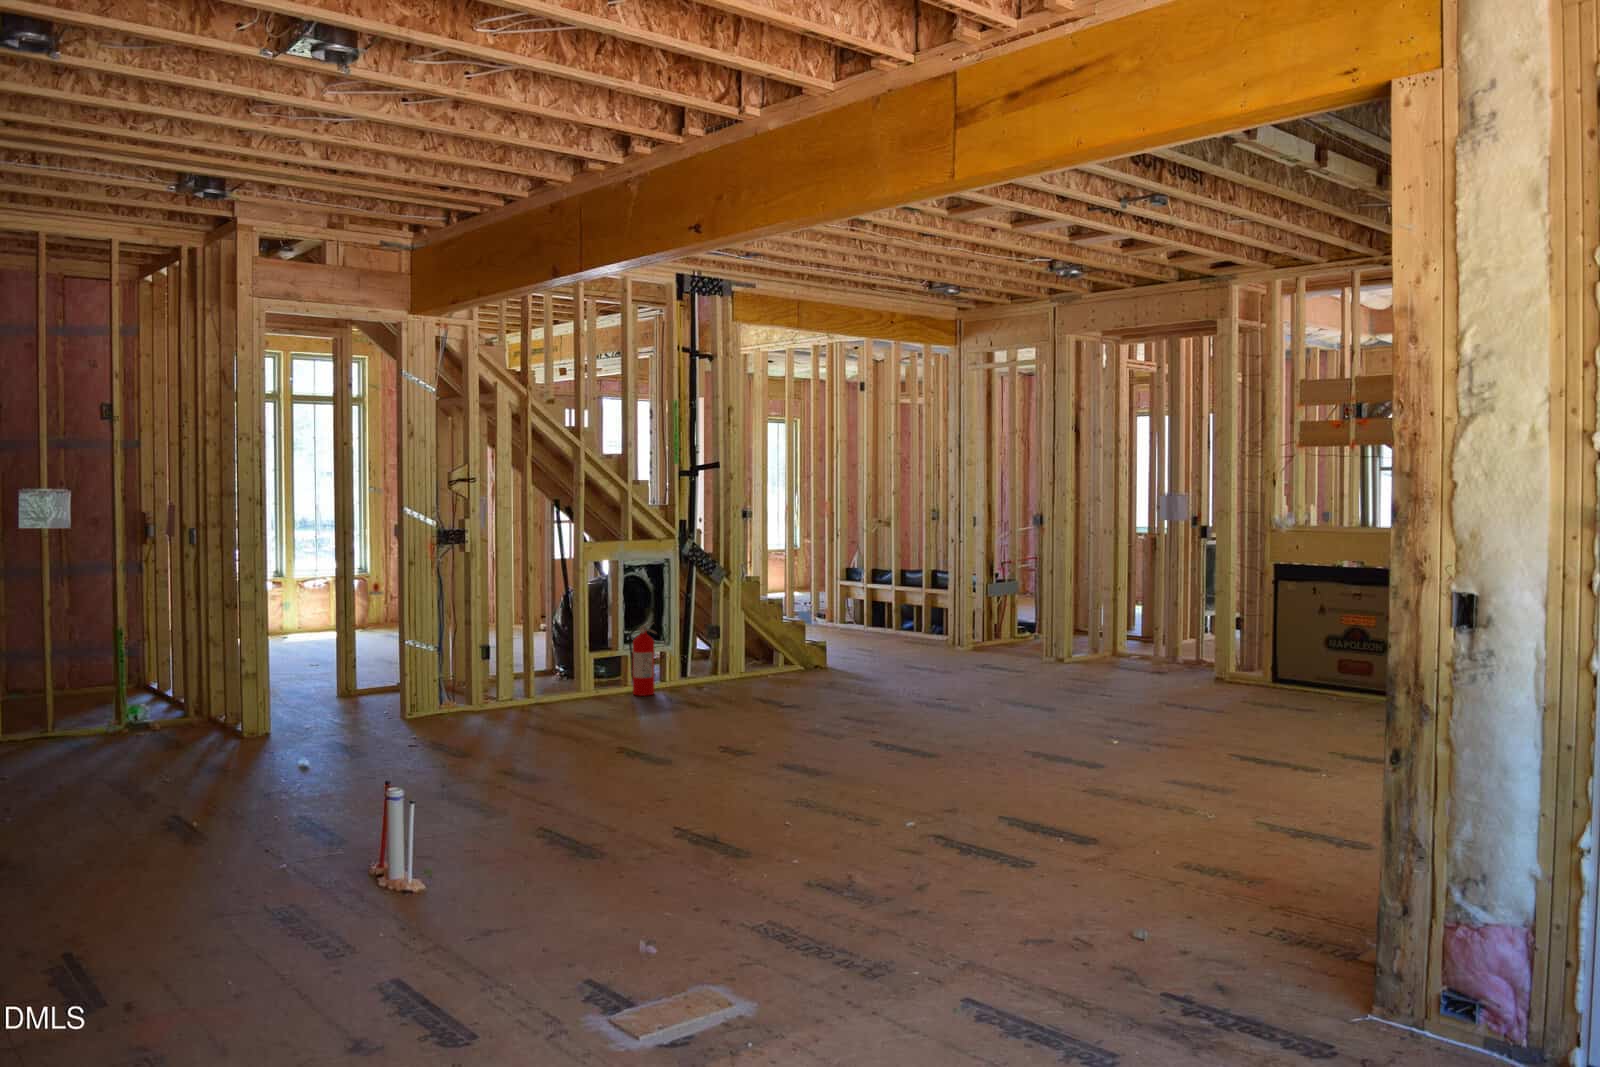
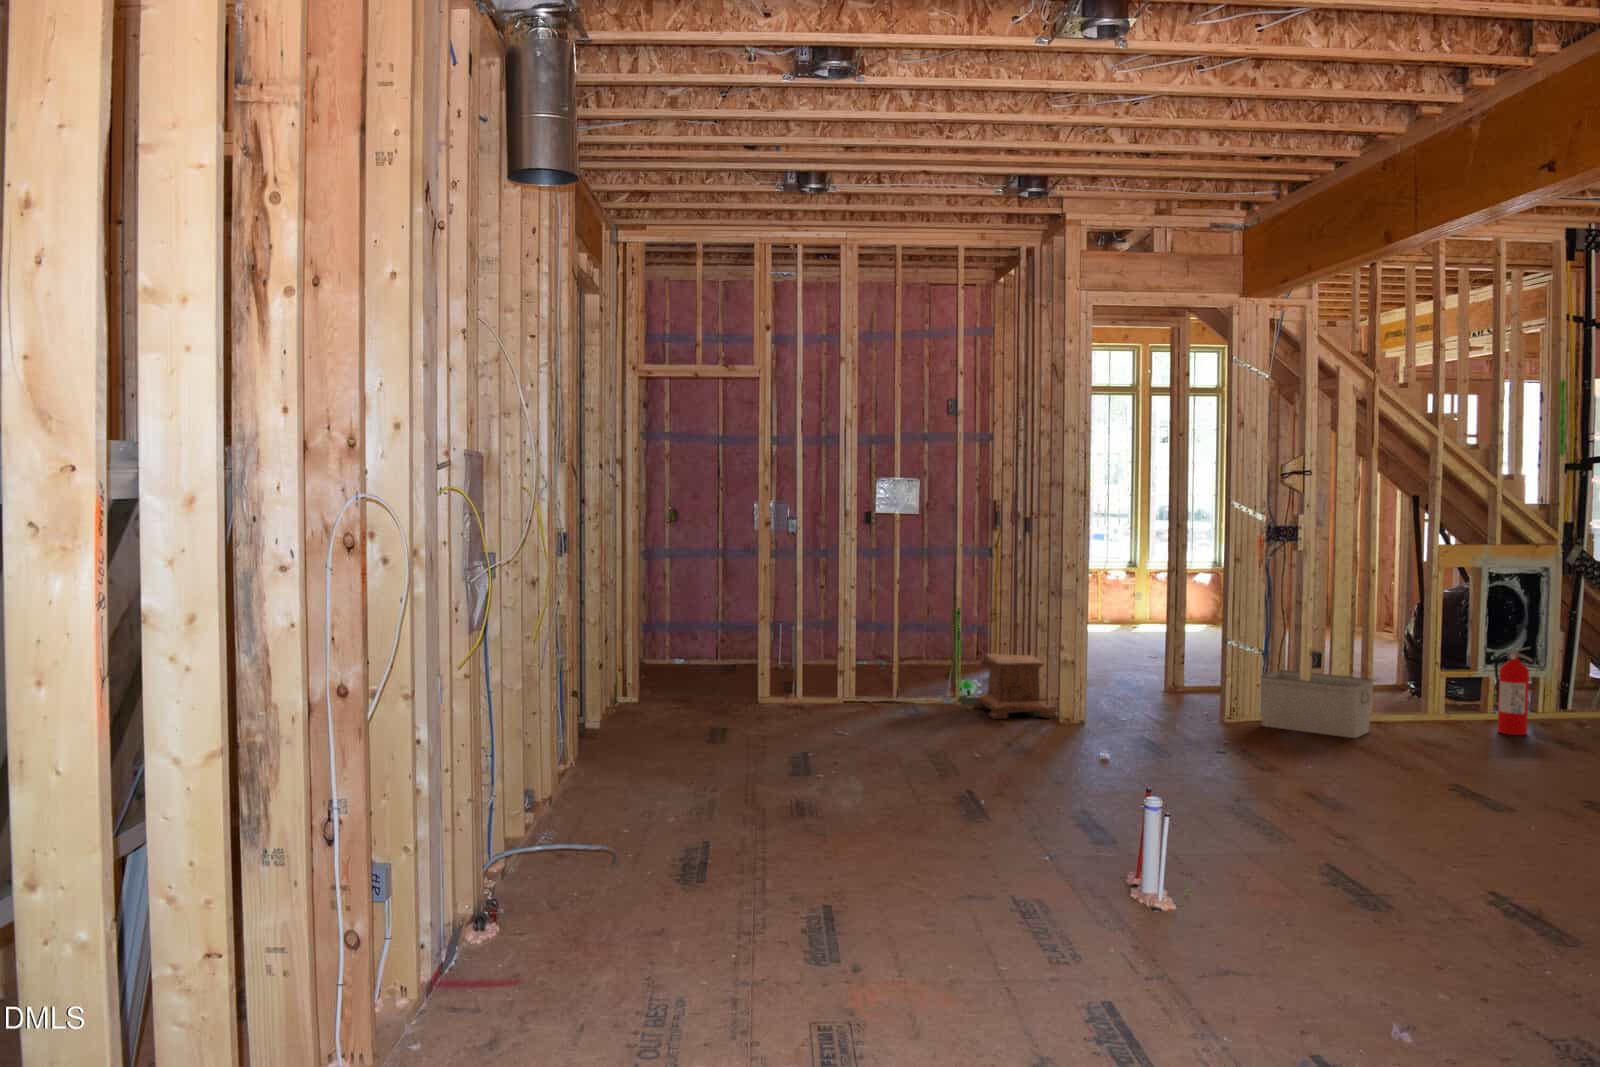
storage bin: none [441,660,538,714] -> present [1261,670,1373,738]
stool: none [144,669,239,739] -> present [973,654,1054,719]

